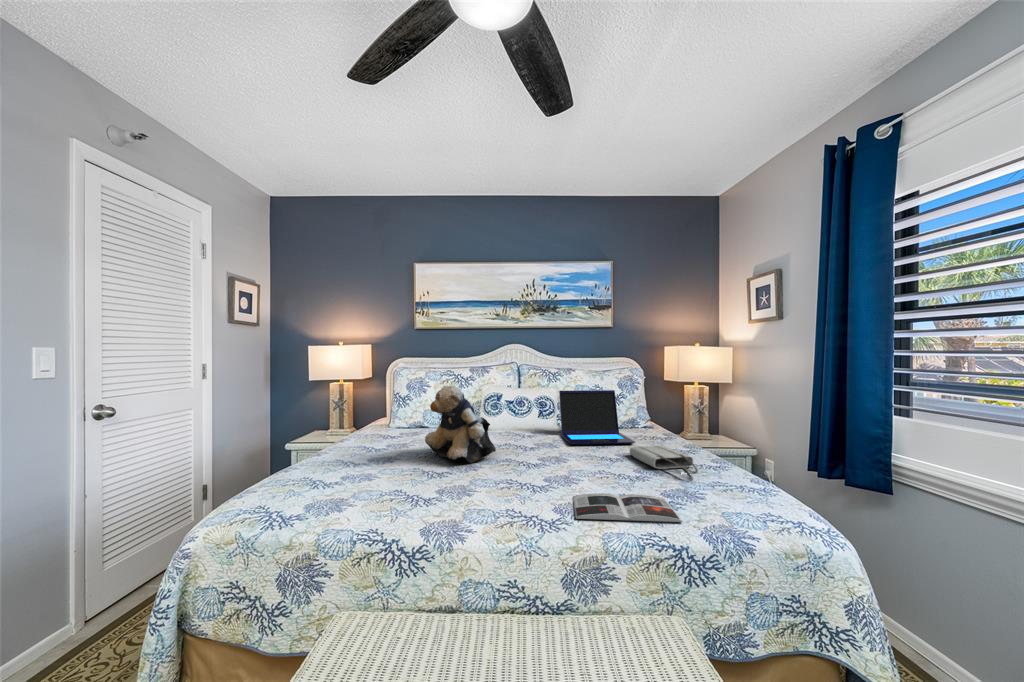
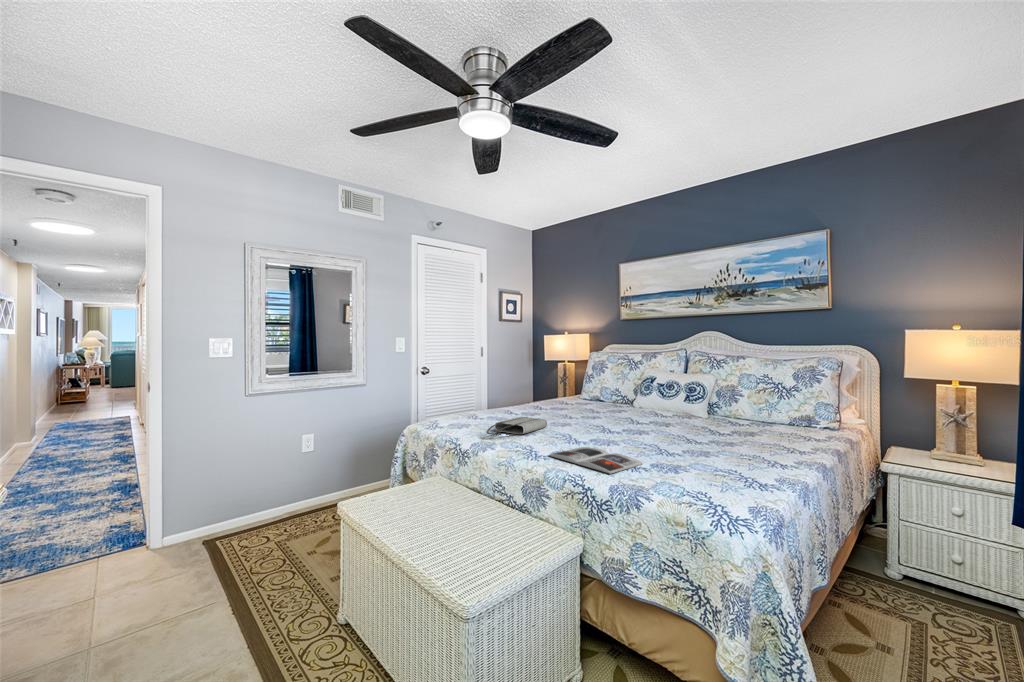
teddy bear: present [425,386,496,463] -> none [546,362,610,421]
laptop: present [559,390,635,445] -> none [676,375,761,432]
tote bag: present [630,446,698,473] -> present [487,417,547,435]

